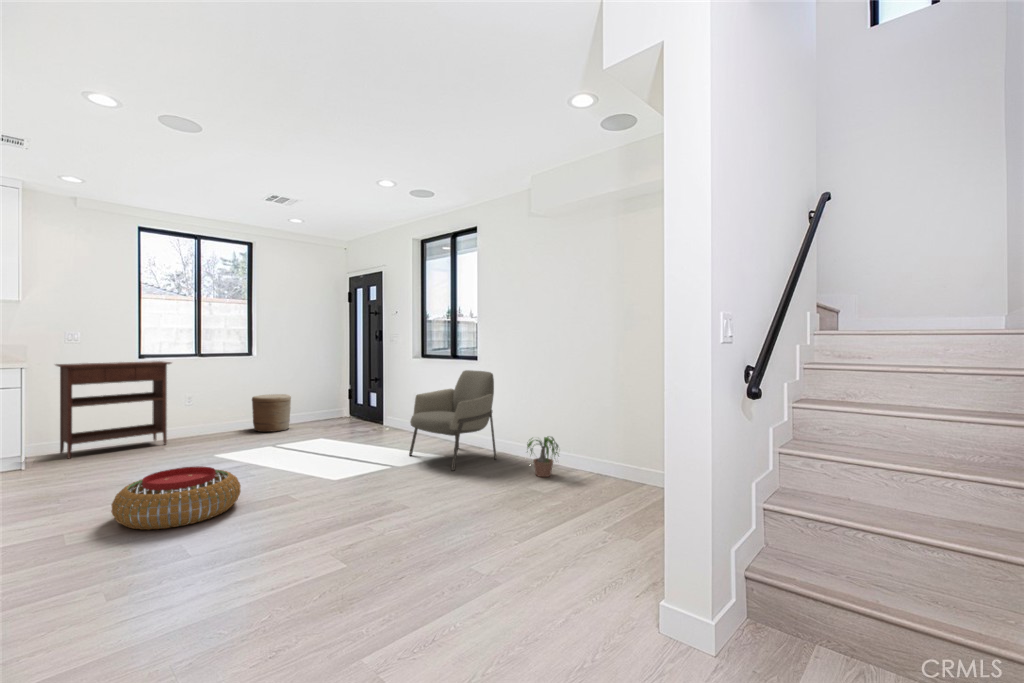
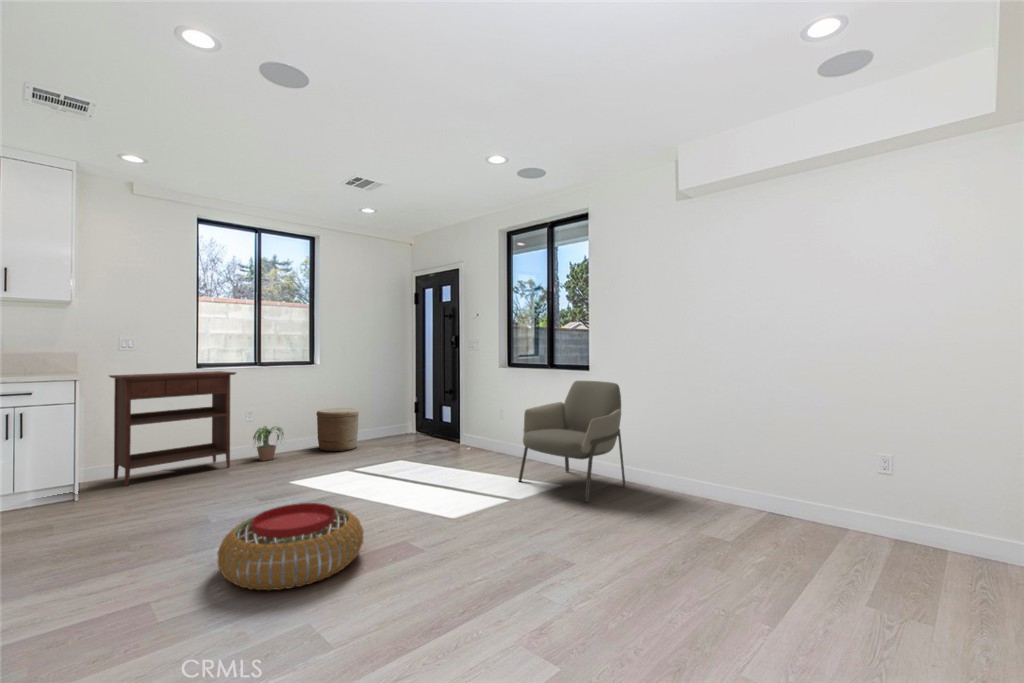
potted plant: present [527,436,559,477] -> present [253,426,284,461]

